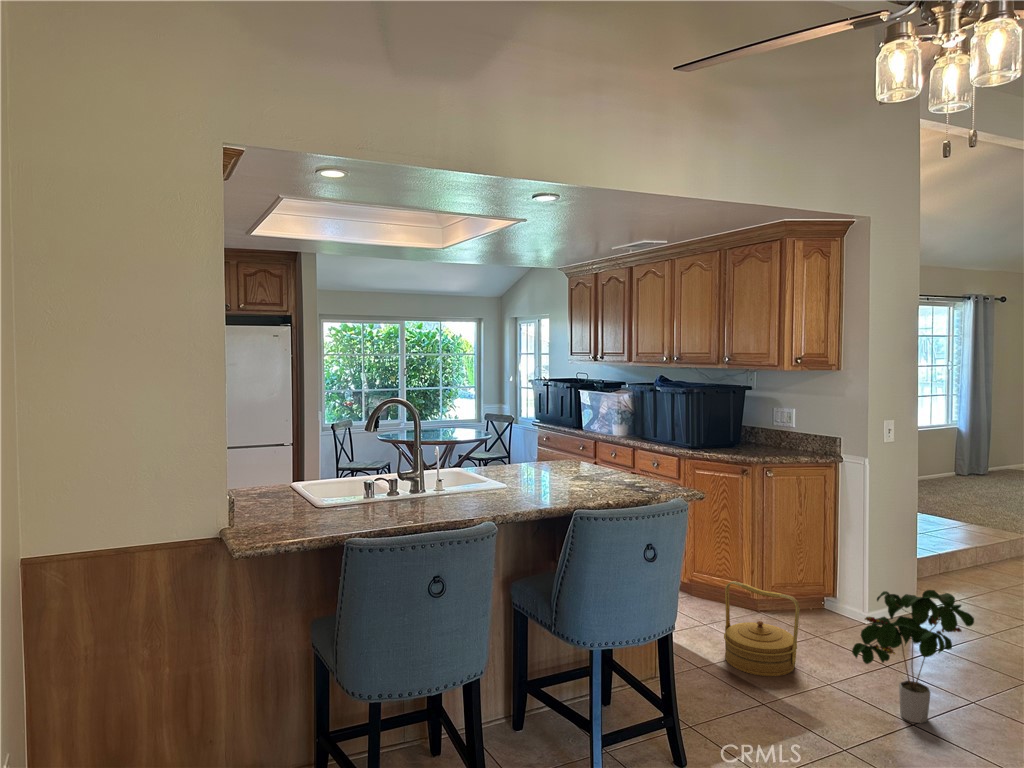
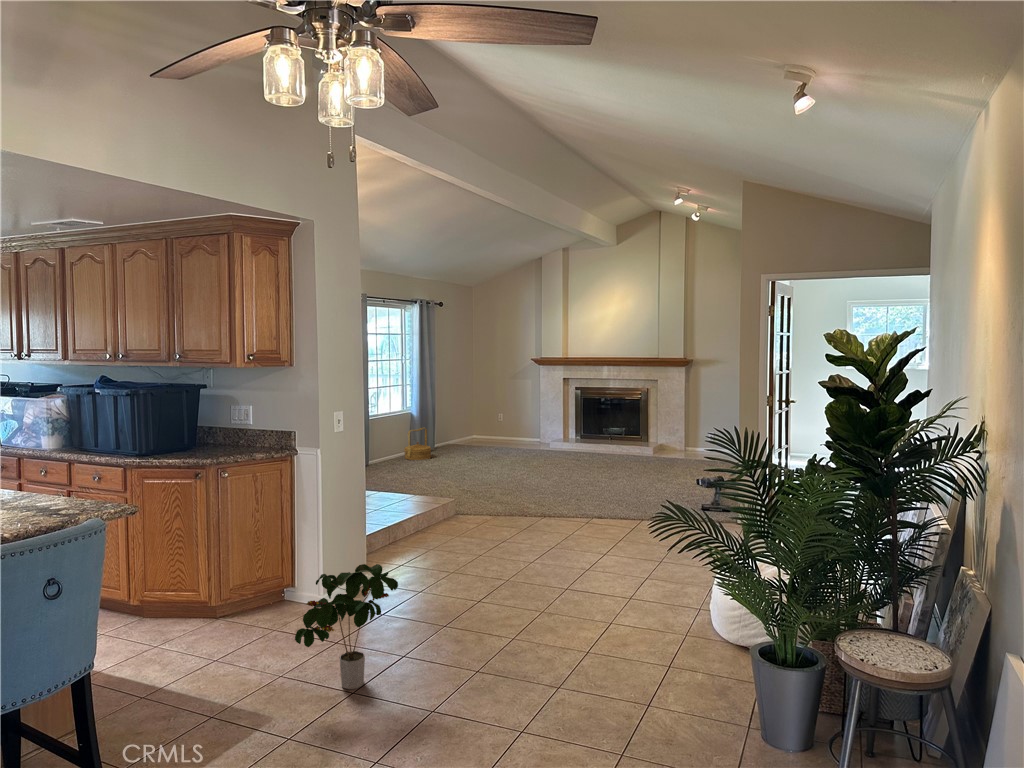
basket: present [724,581,800,676] -> present [404,428,431,460]

